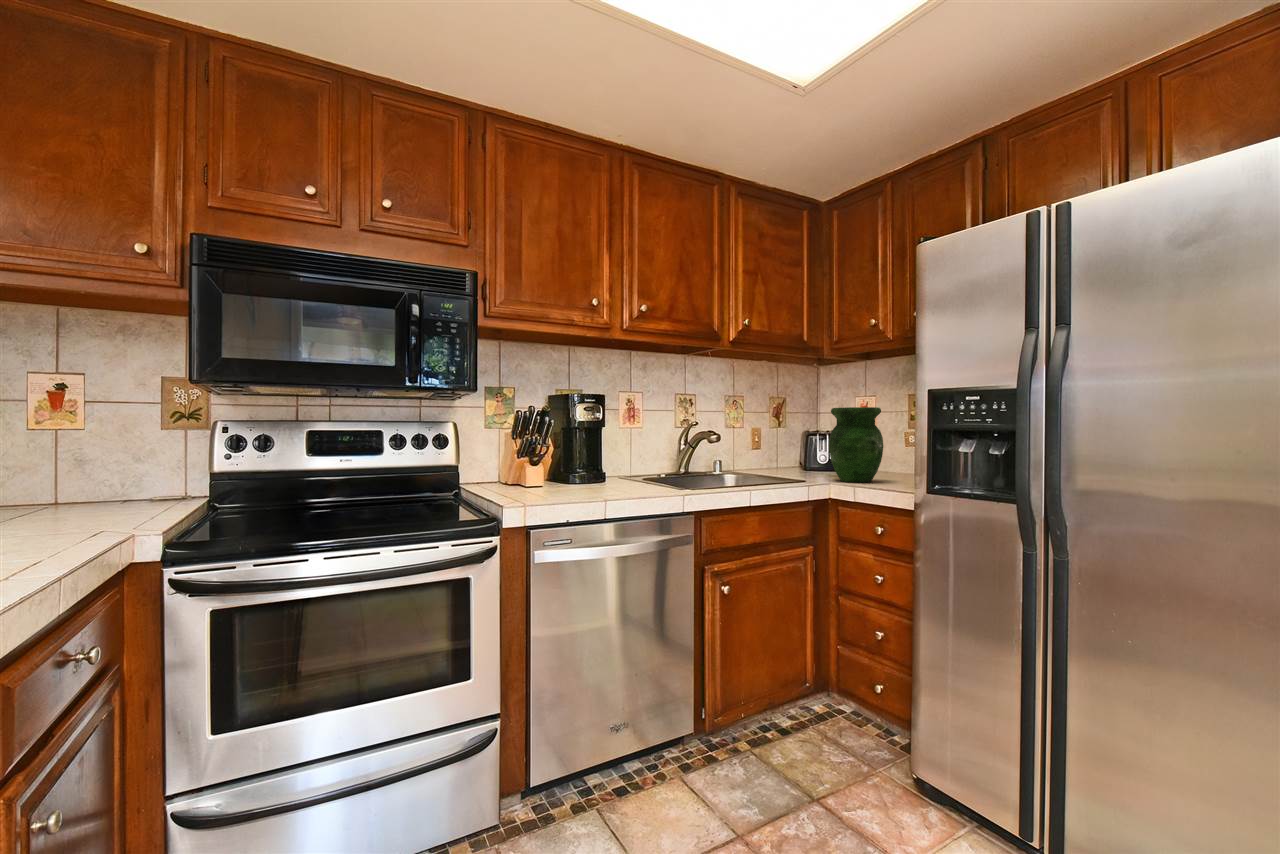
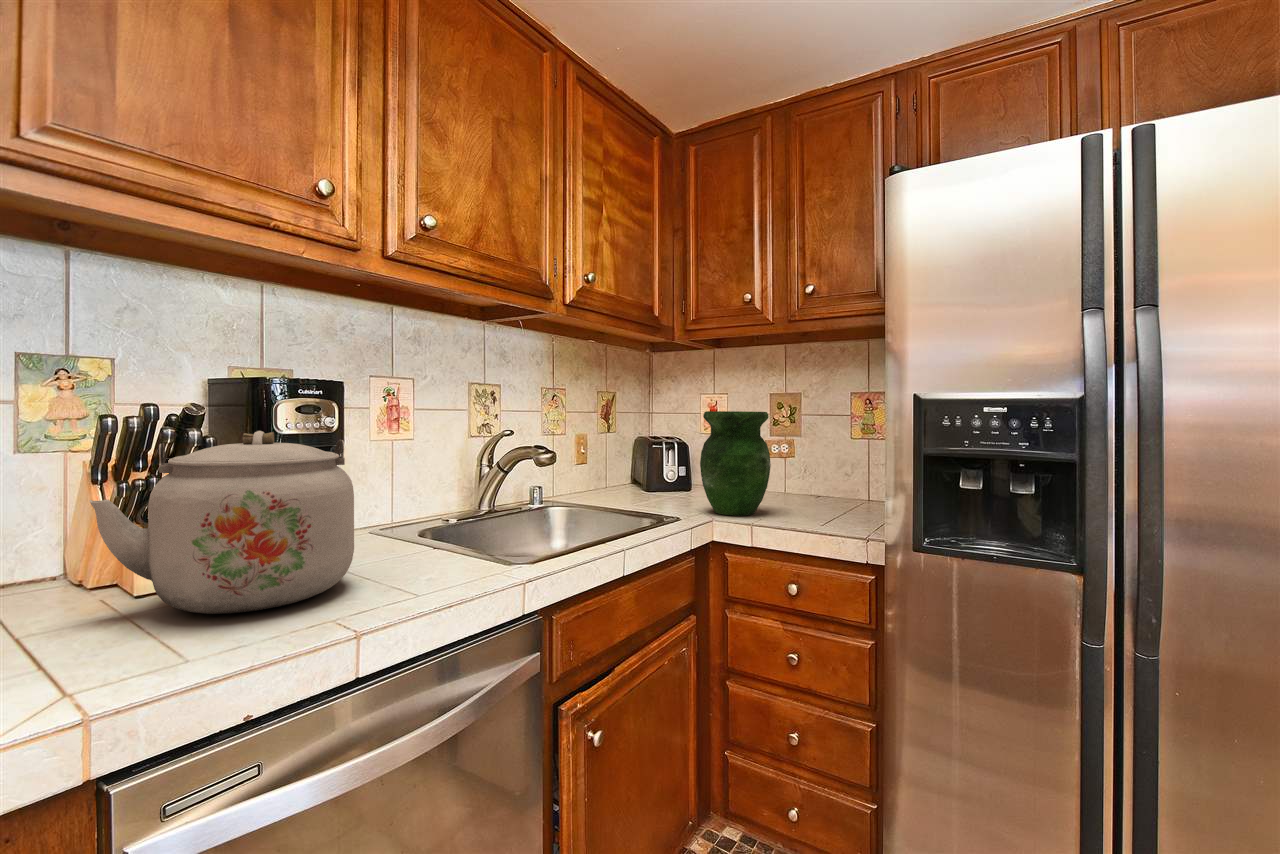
kettle: none [516,417,607,492] -> present [89,431,354,614]

